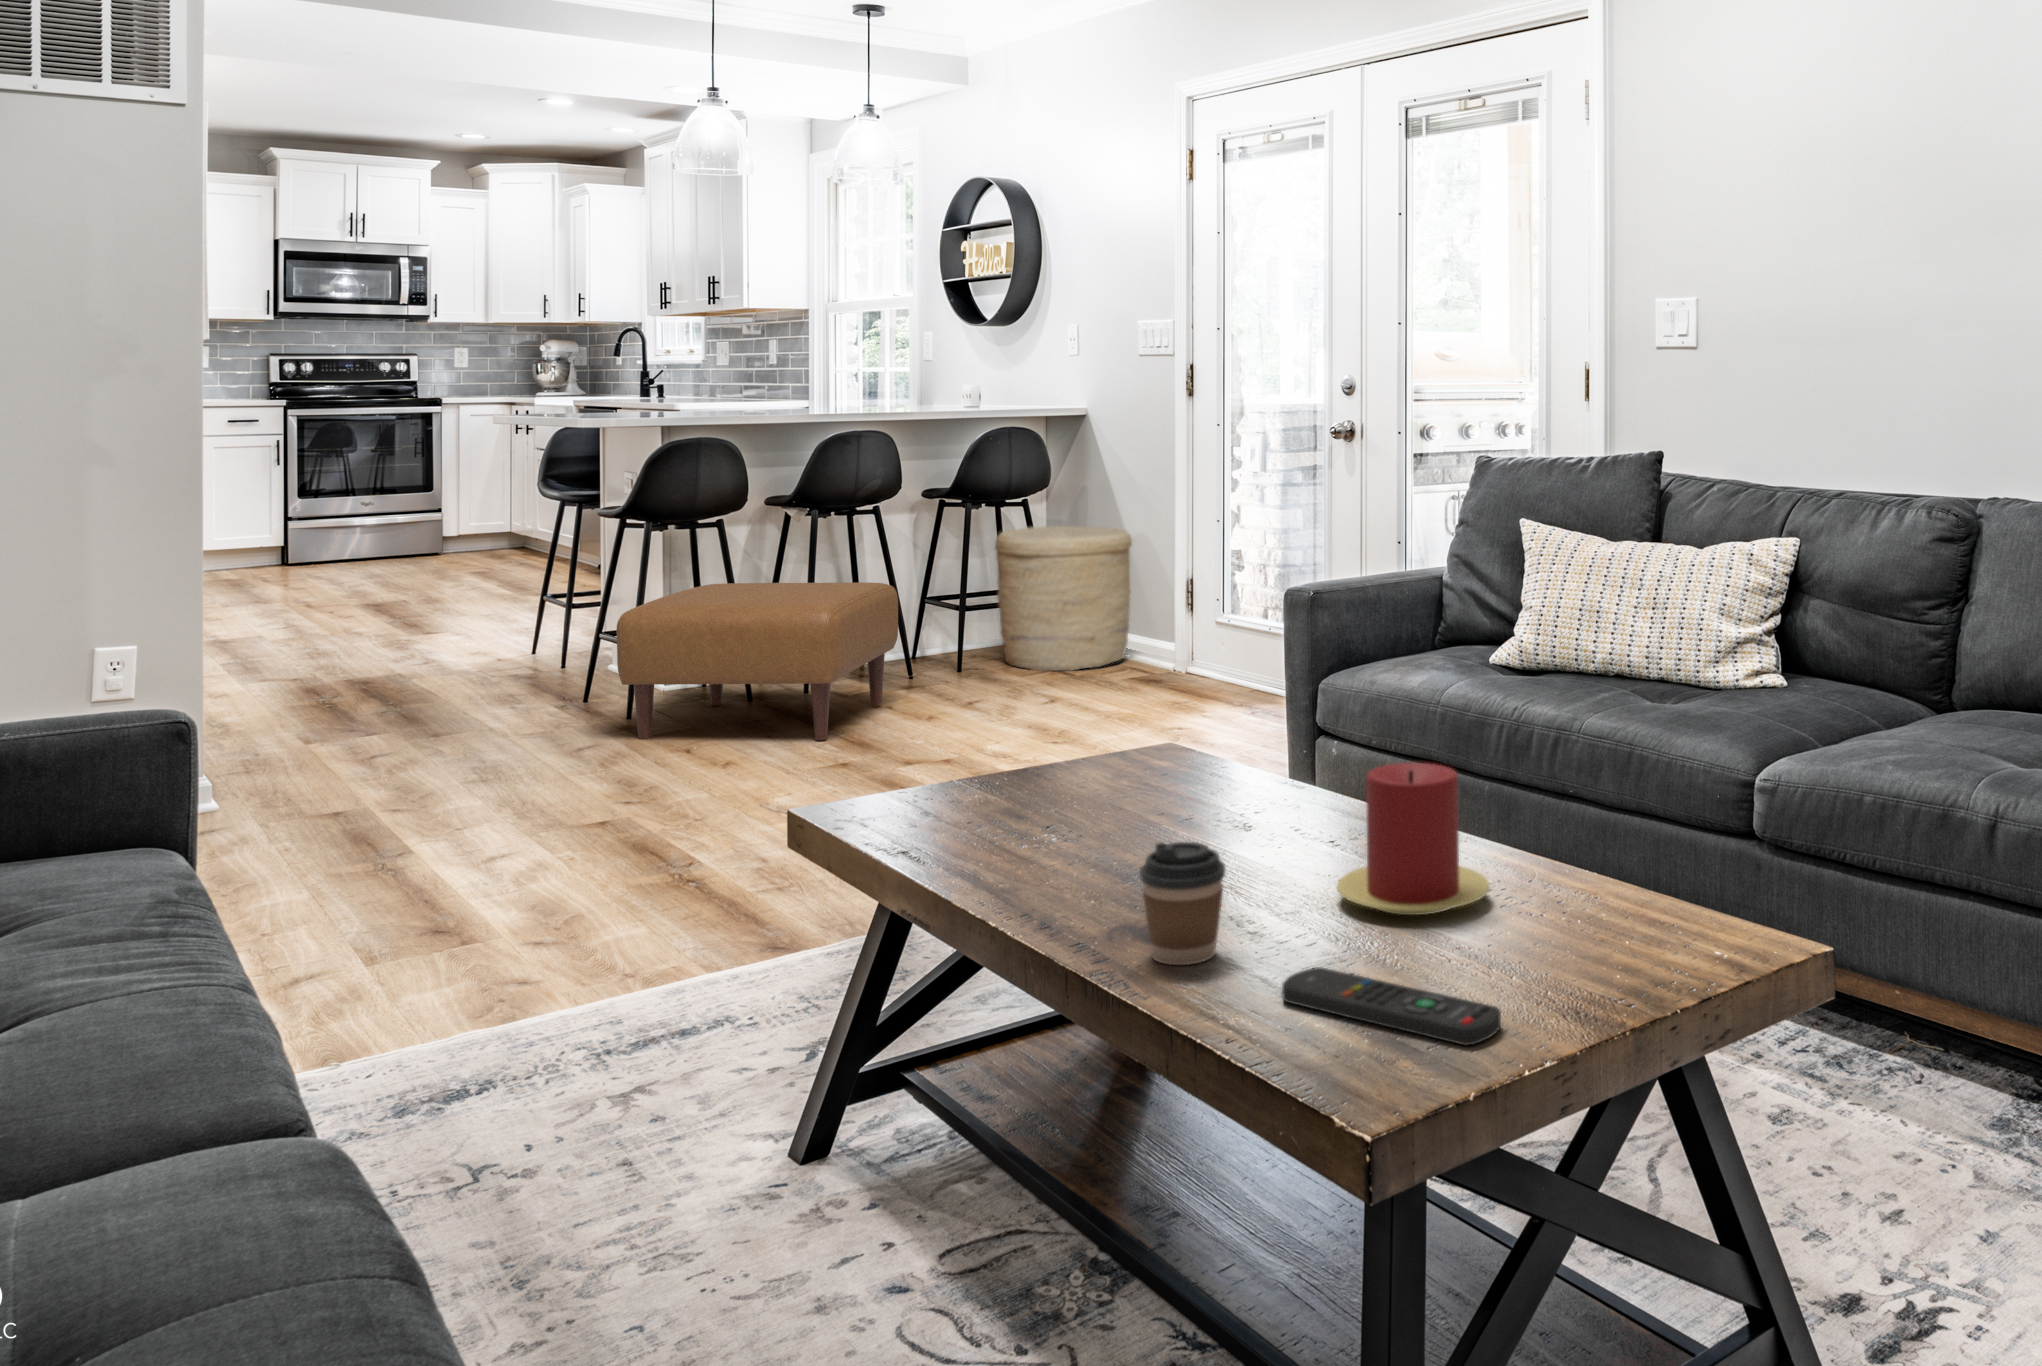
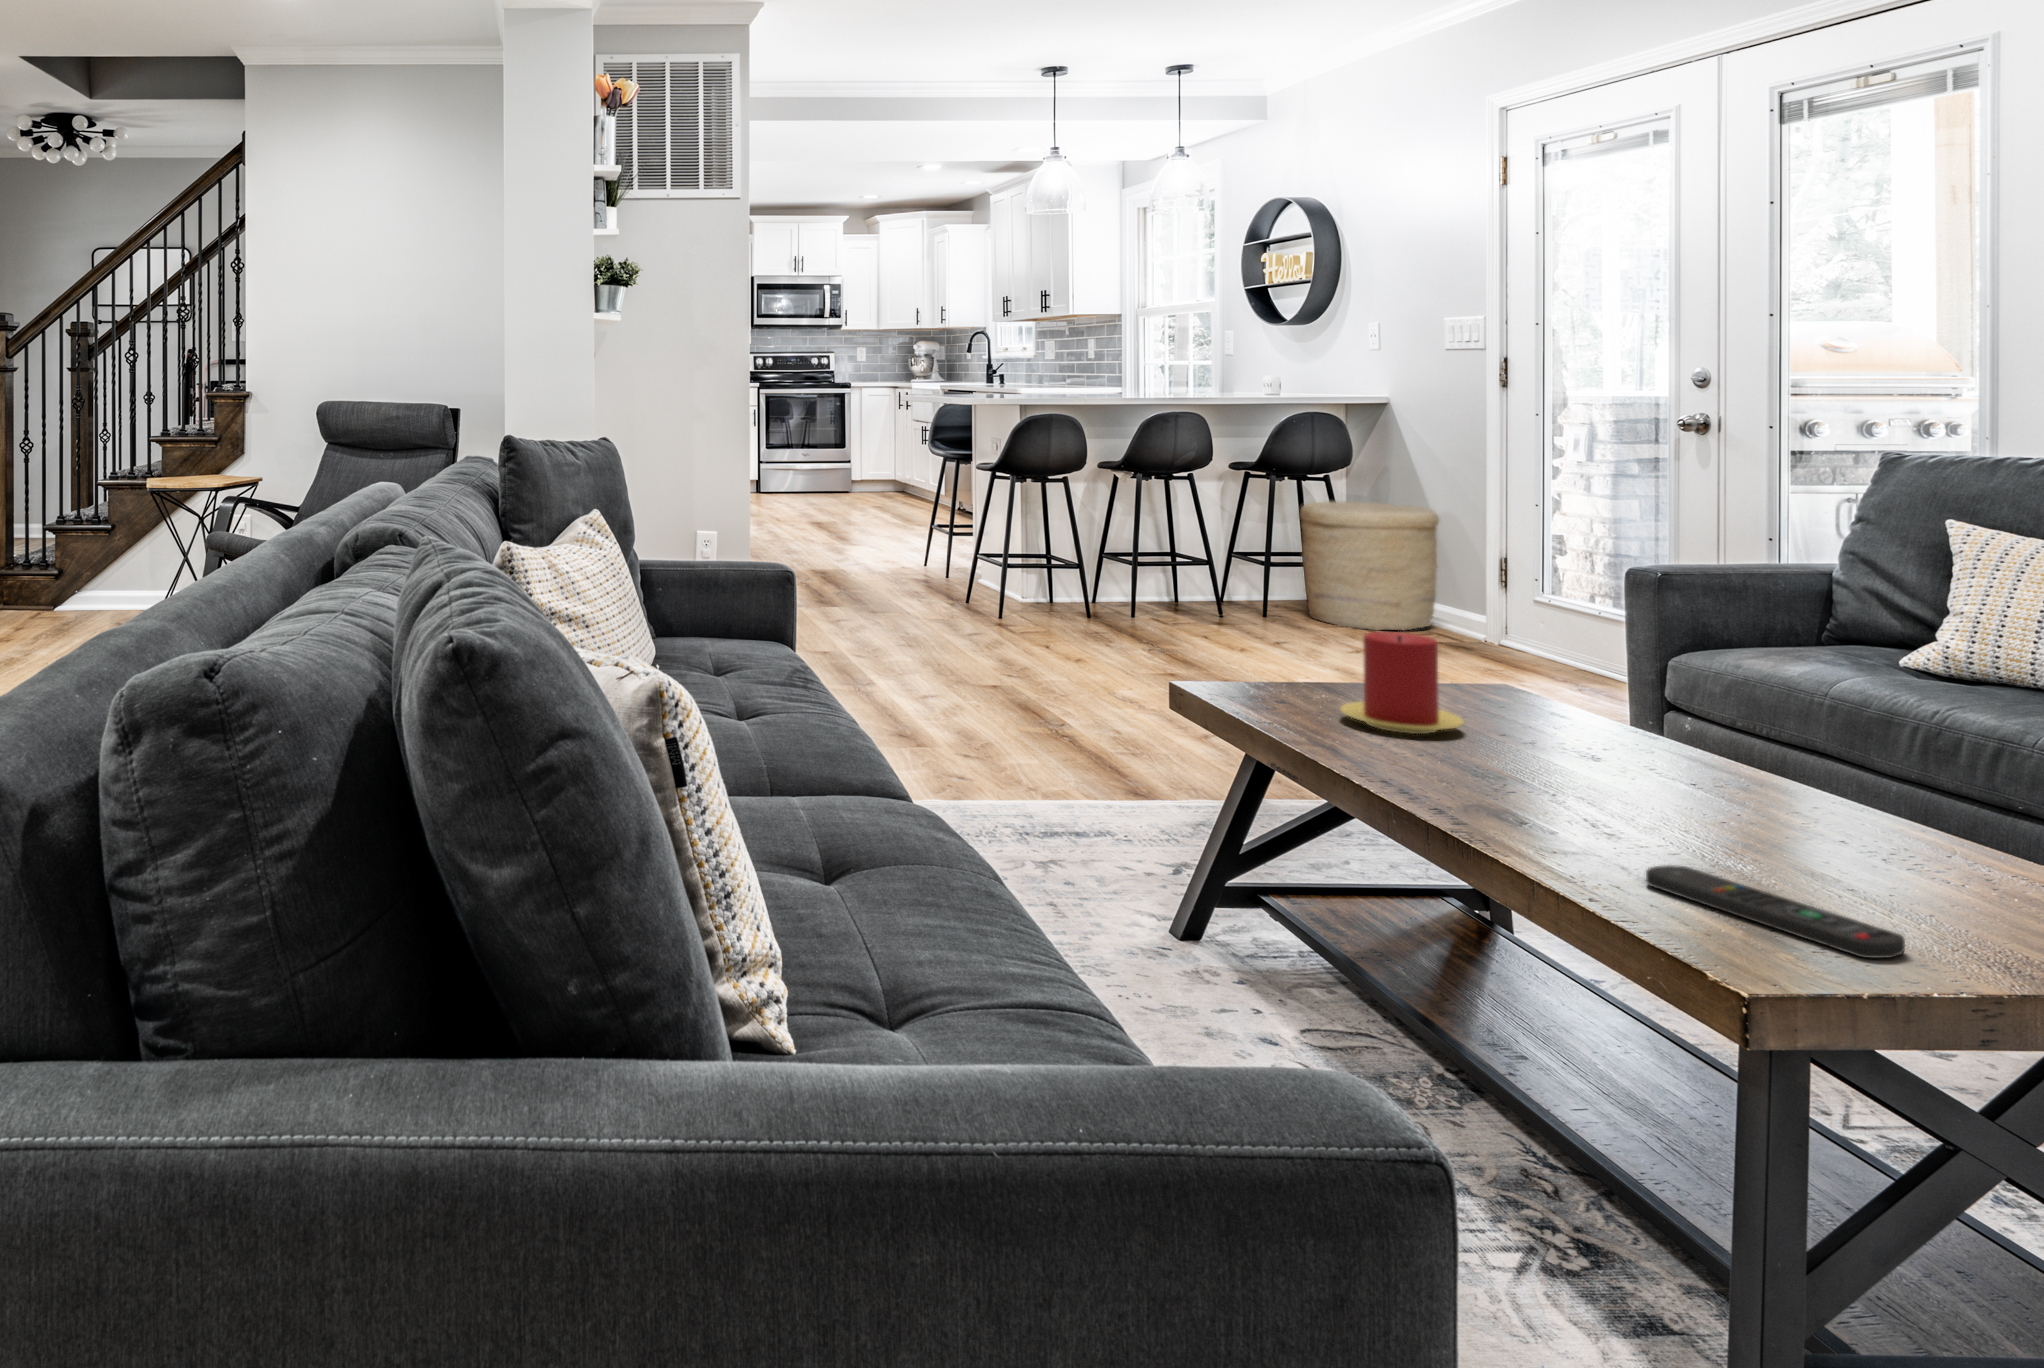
ottoman: present [617,583,898,740] -> none [994,526,1214,656]
candle: present [1337,763,1490,915] -> present [1340,632,1464,734]
coffee cup: present [1140,842,1225,965] -> none [1495,738,1582,843]

